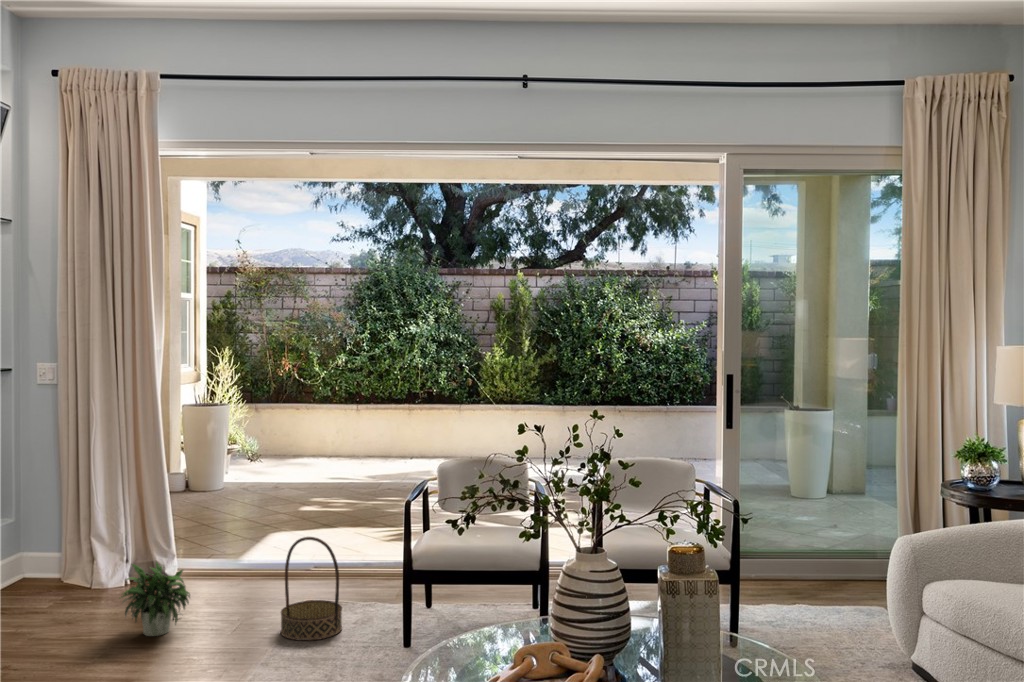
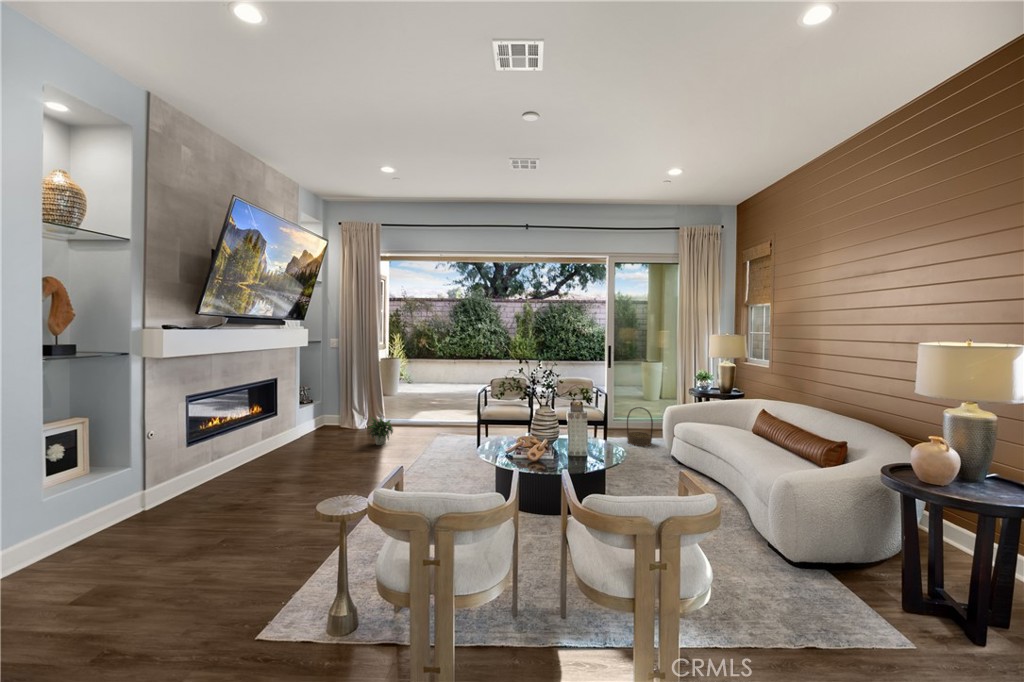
basket: present [281,537,342,641] -> present [627,407,653,446]

